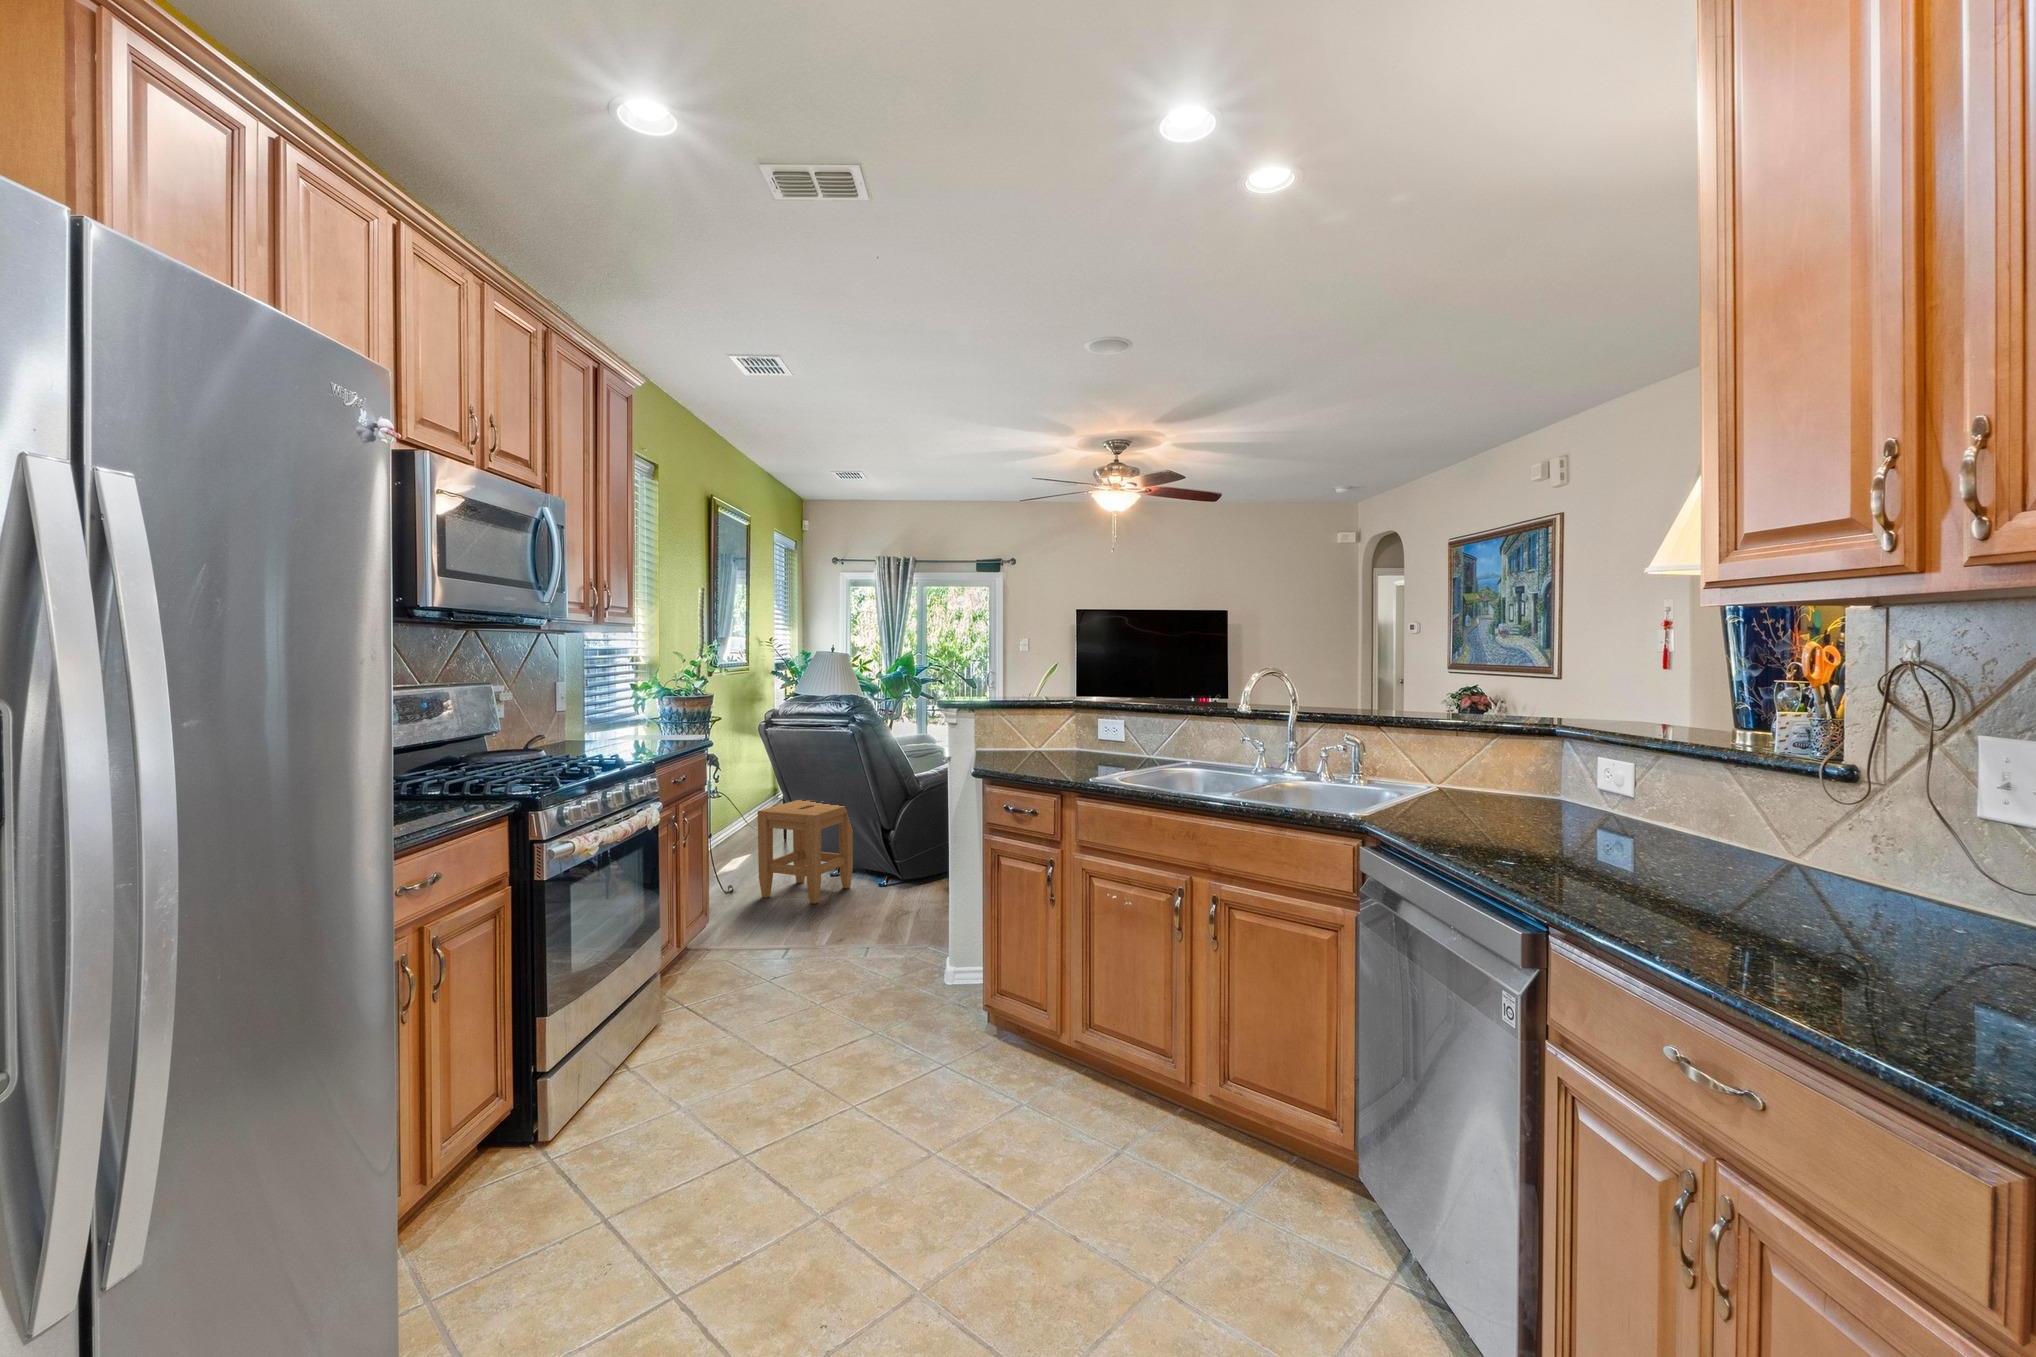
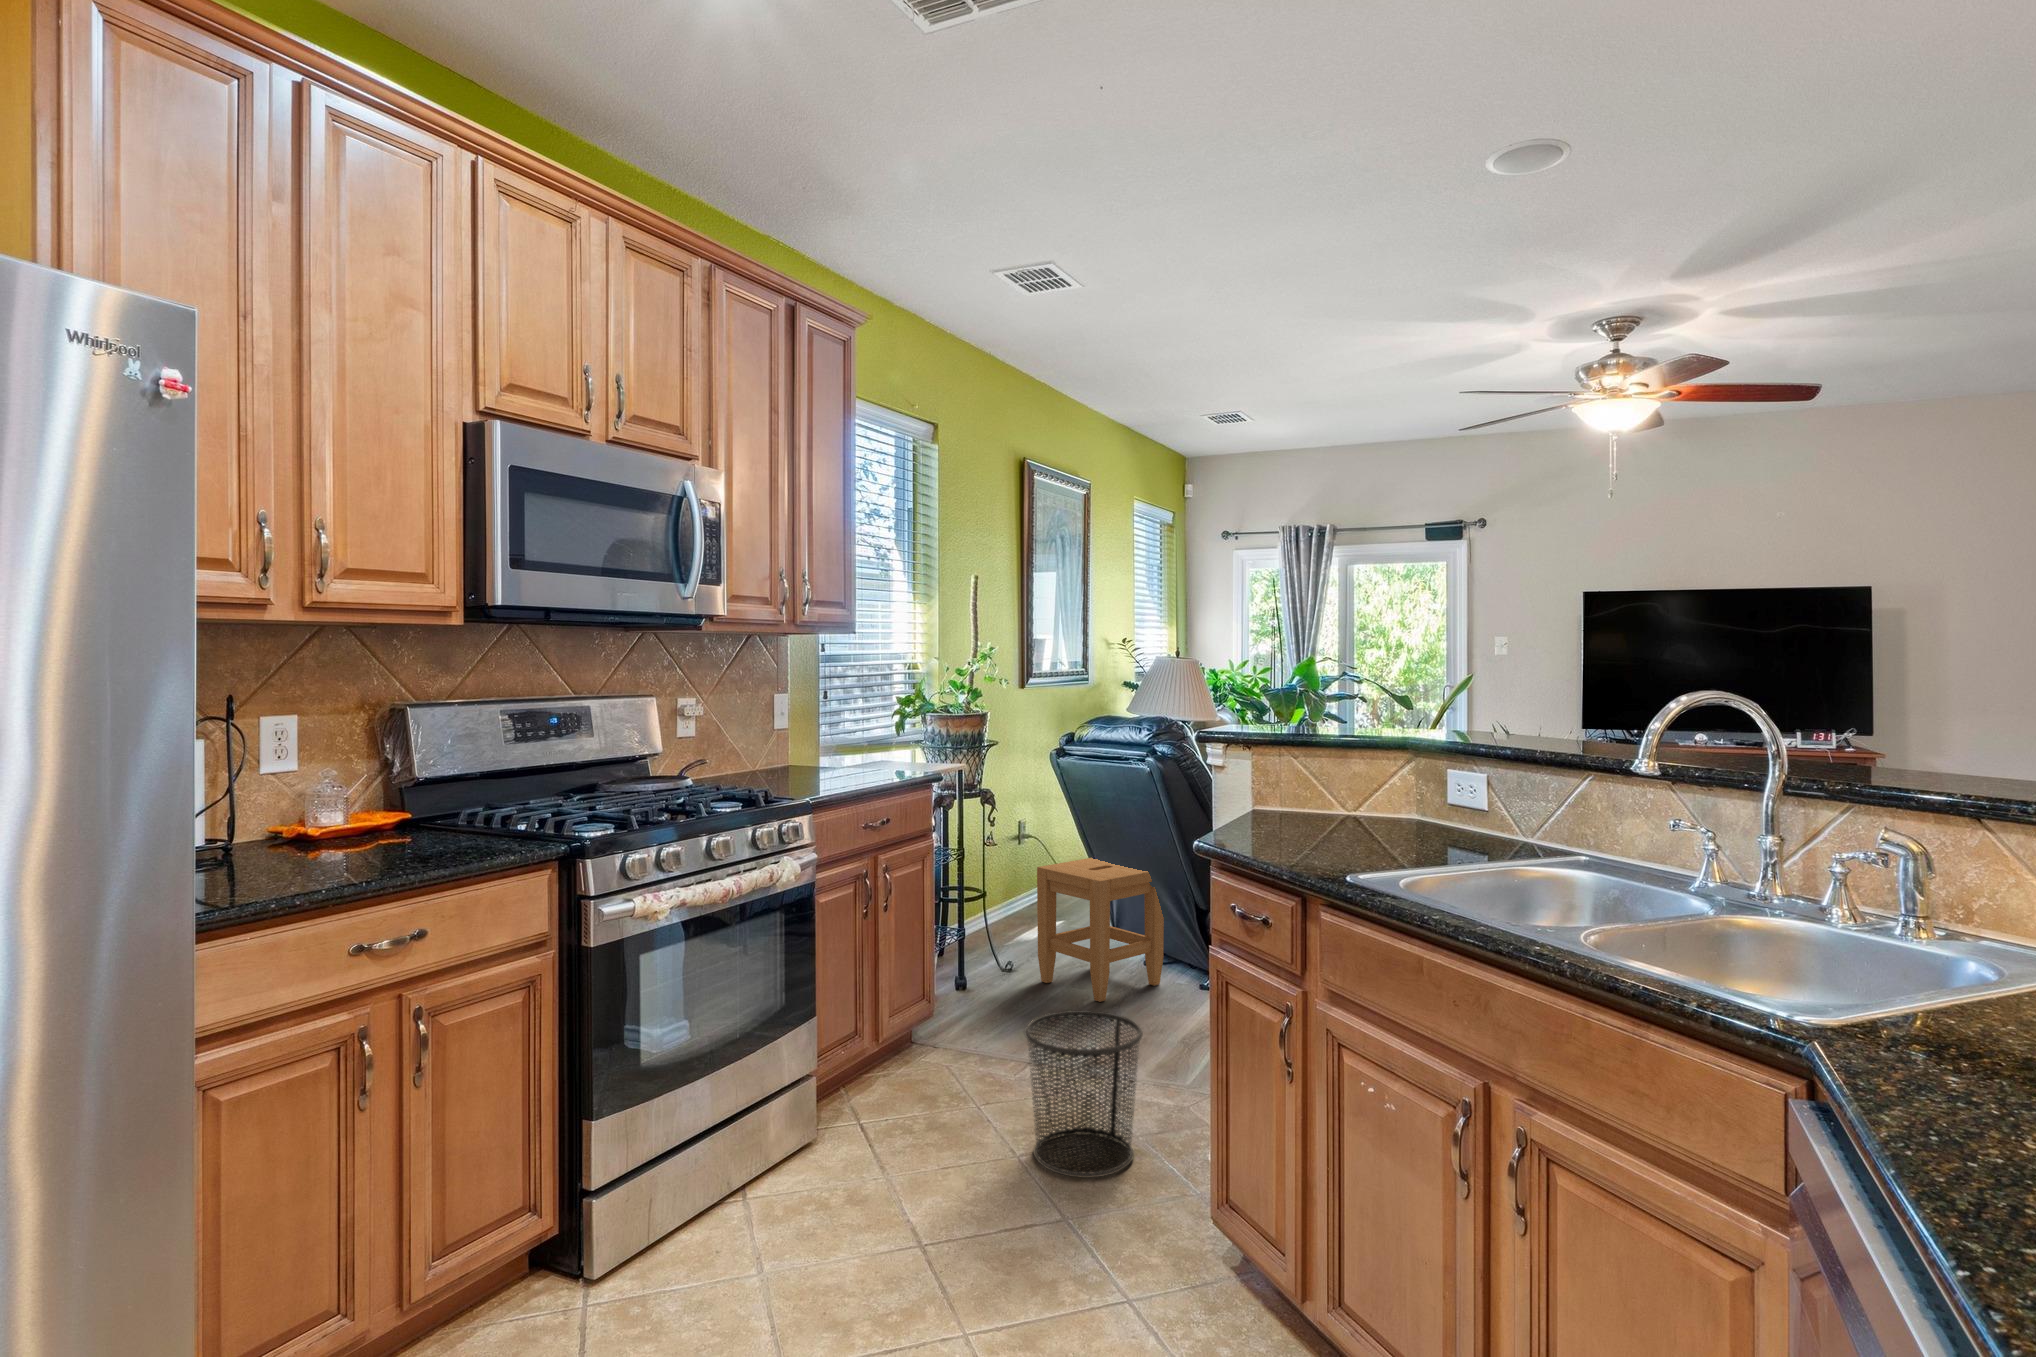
waste bin: none [823,896,905,1006] -> present [1024,1010,1143,1178]

